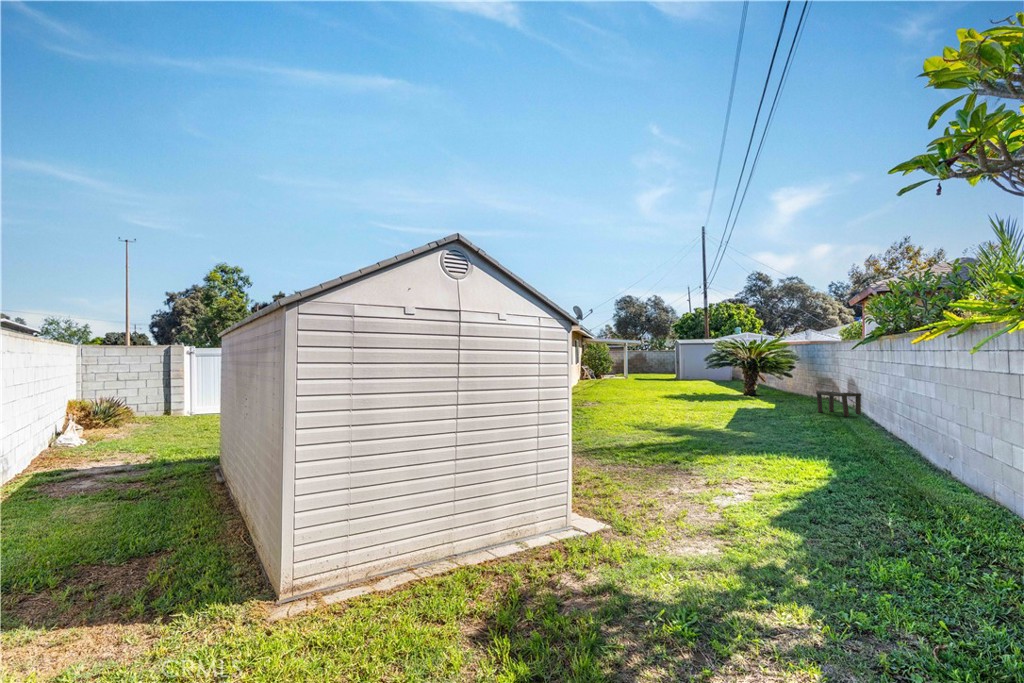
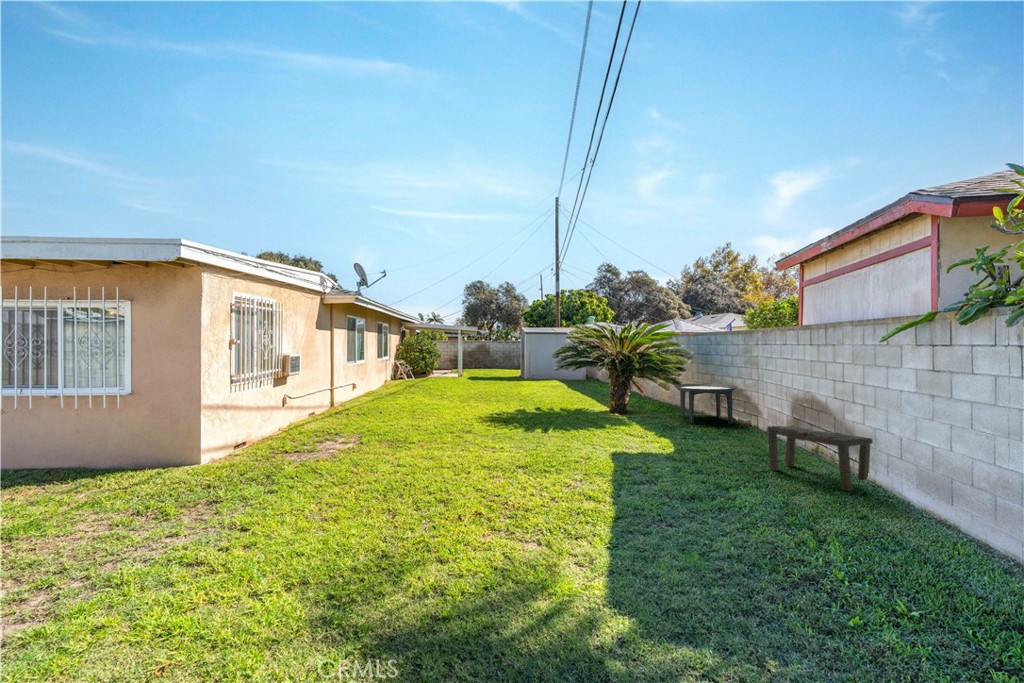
round table: none [784,376,827,400] -> present [674,384,737,424]

